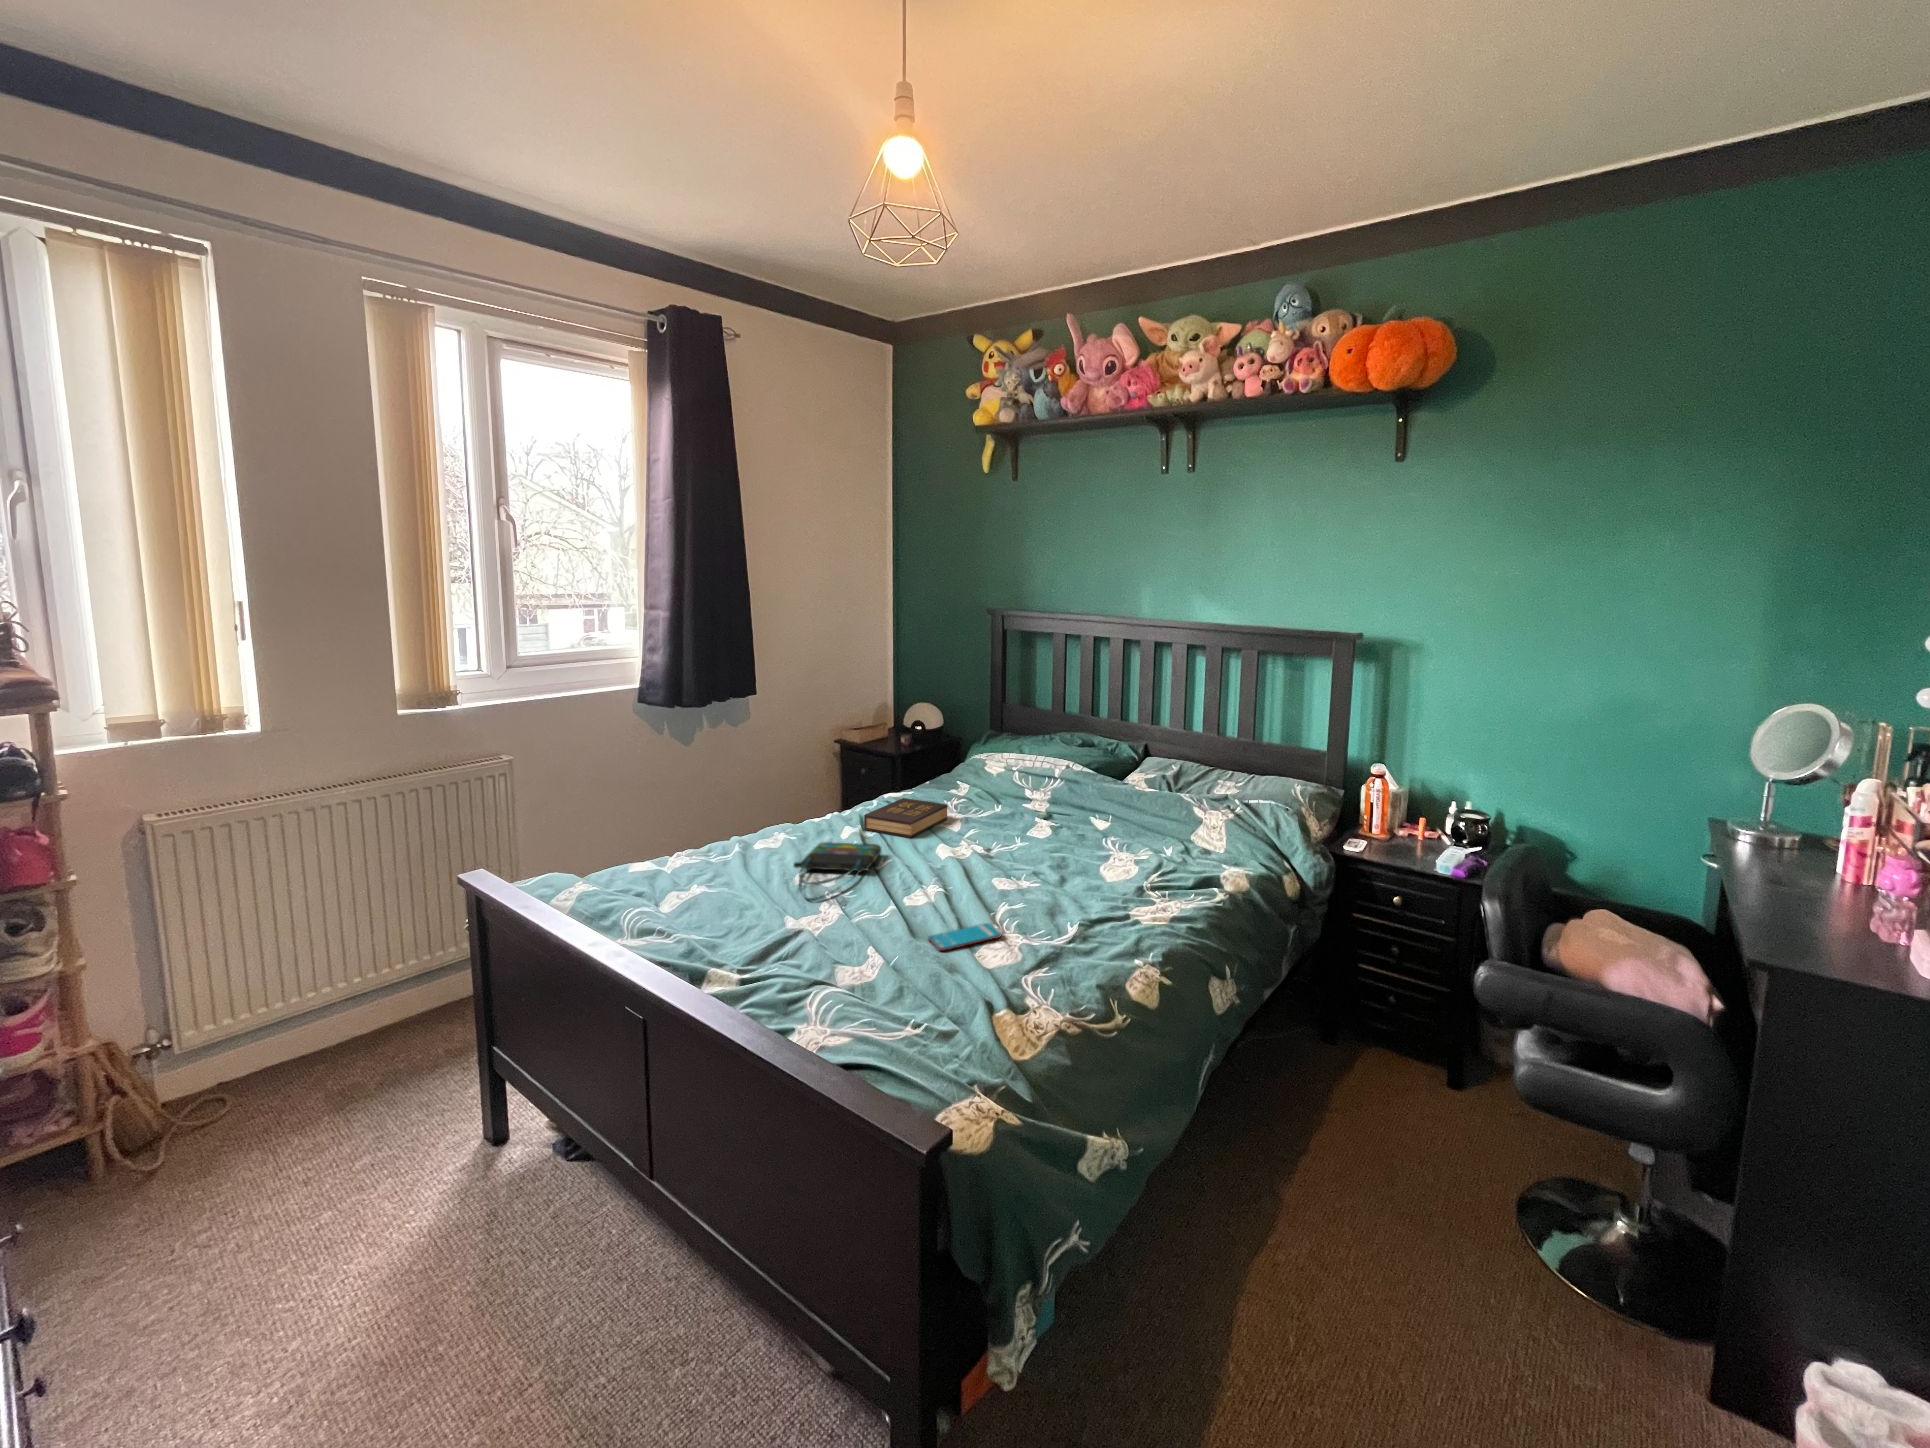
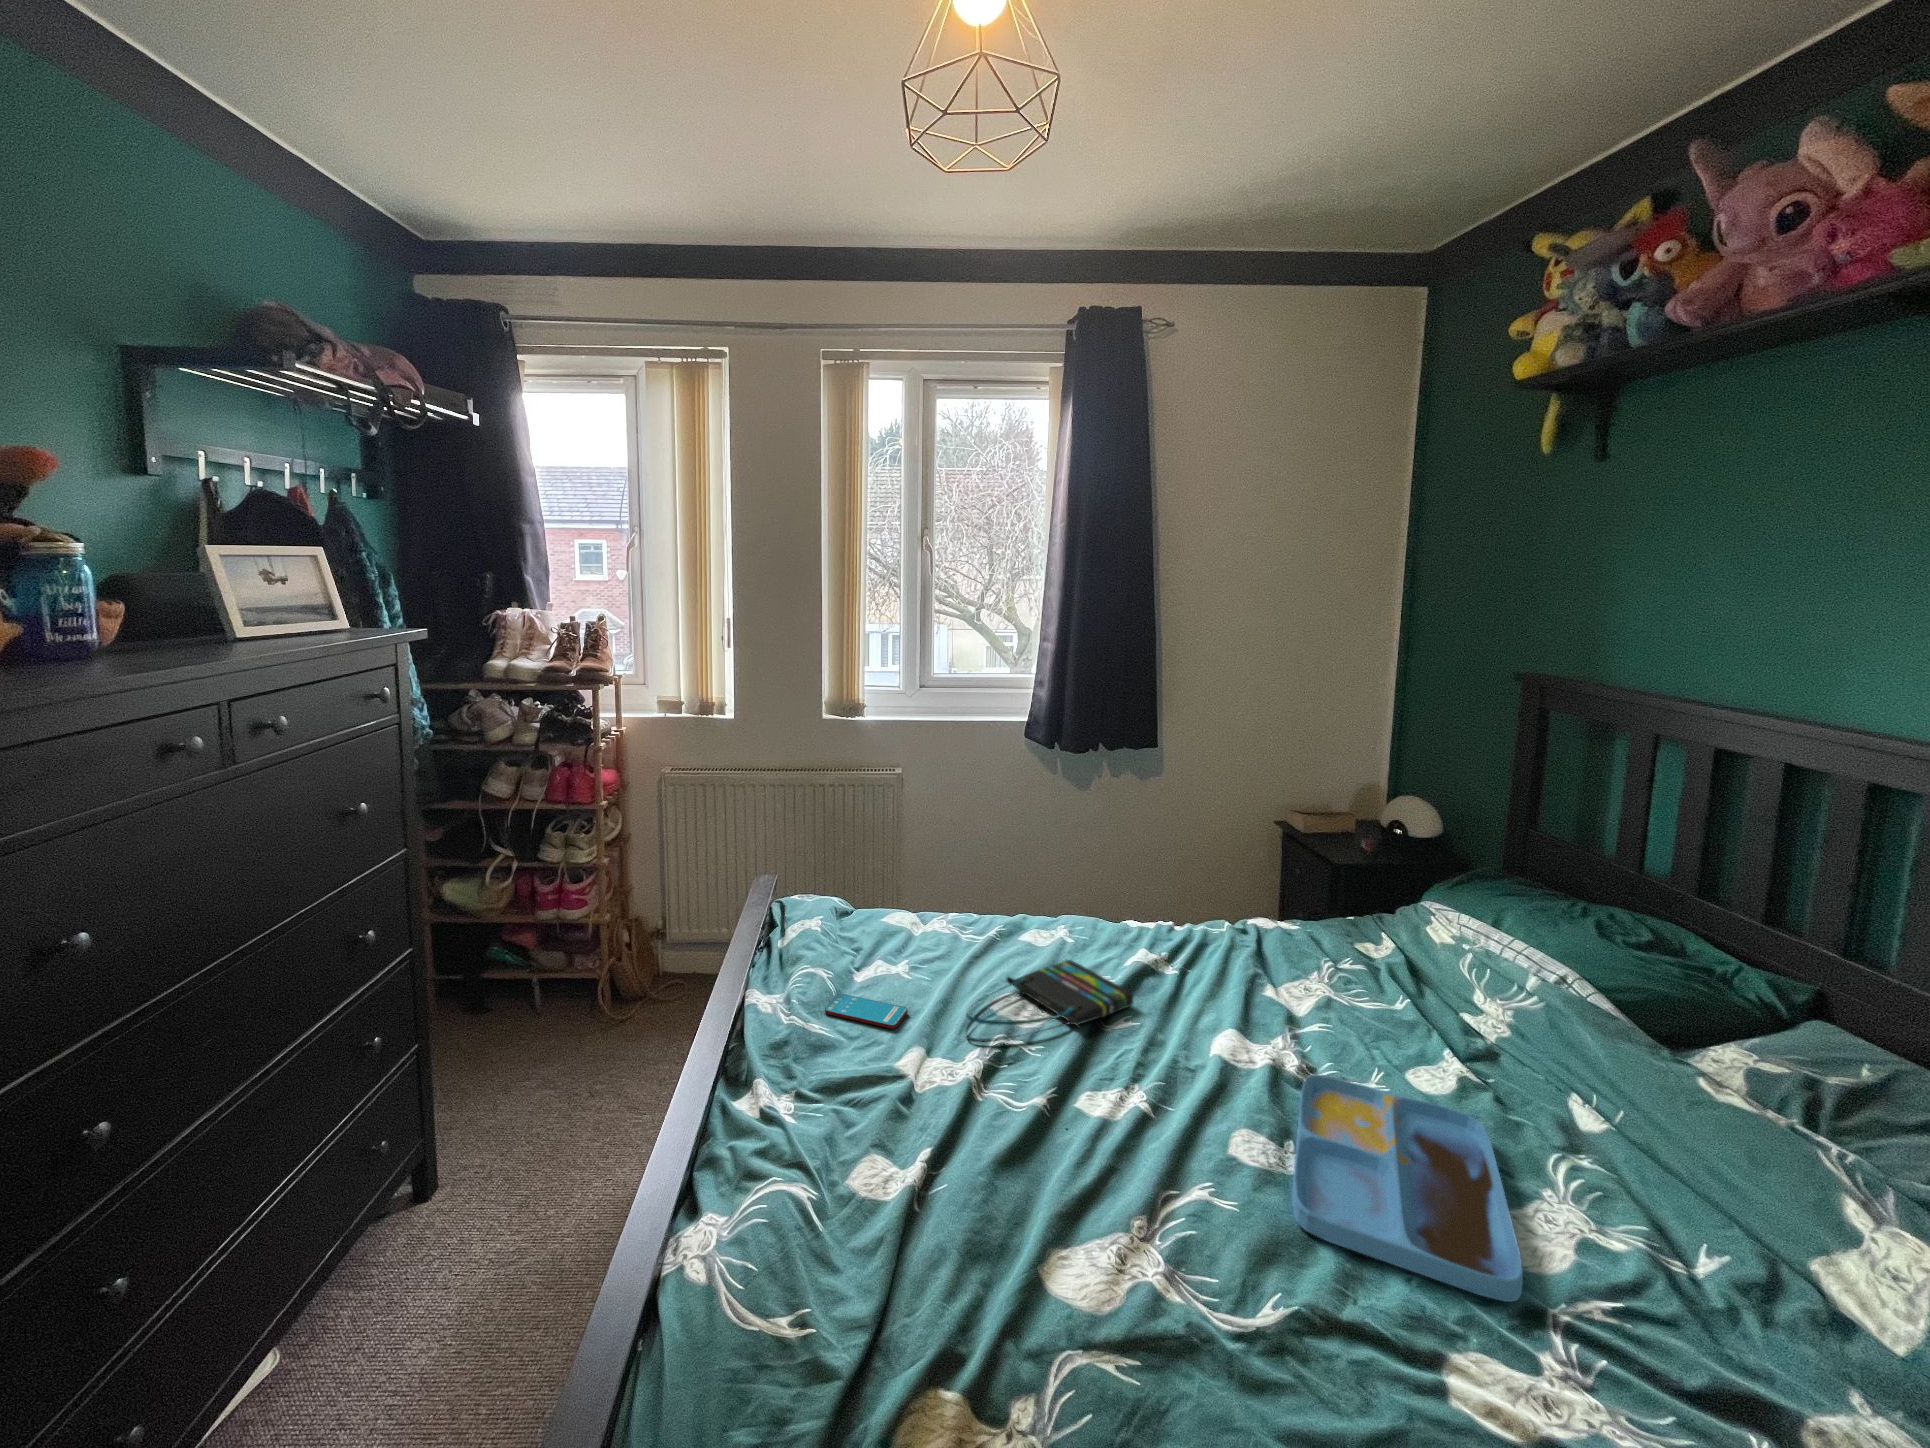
hardback book: present [864,798,947,838] -> none [1160,931,1297,996]
tray: none [1001,836,1134,897] -> present [1292,1074,1523,1302]
smartphone: present [928,923,1002,951] -> present [825,994,908,1029]

